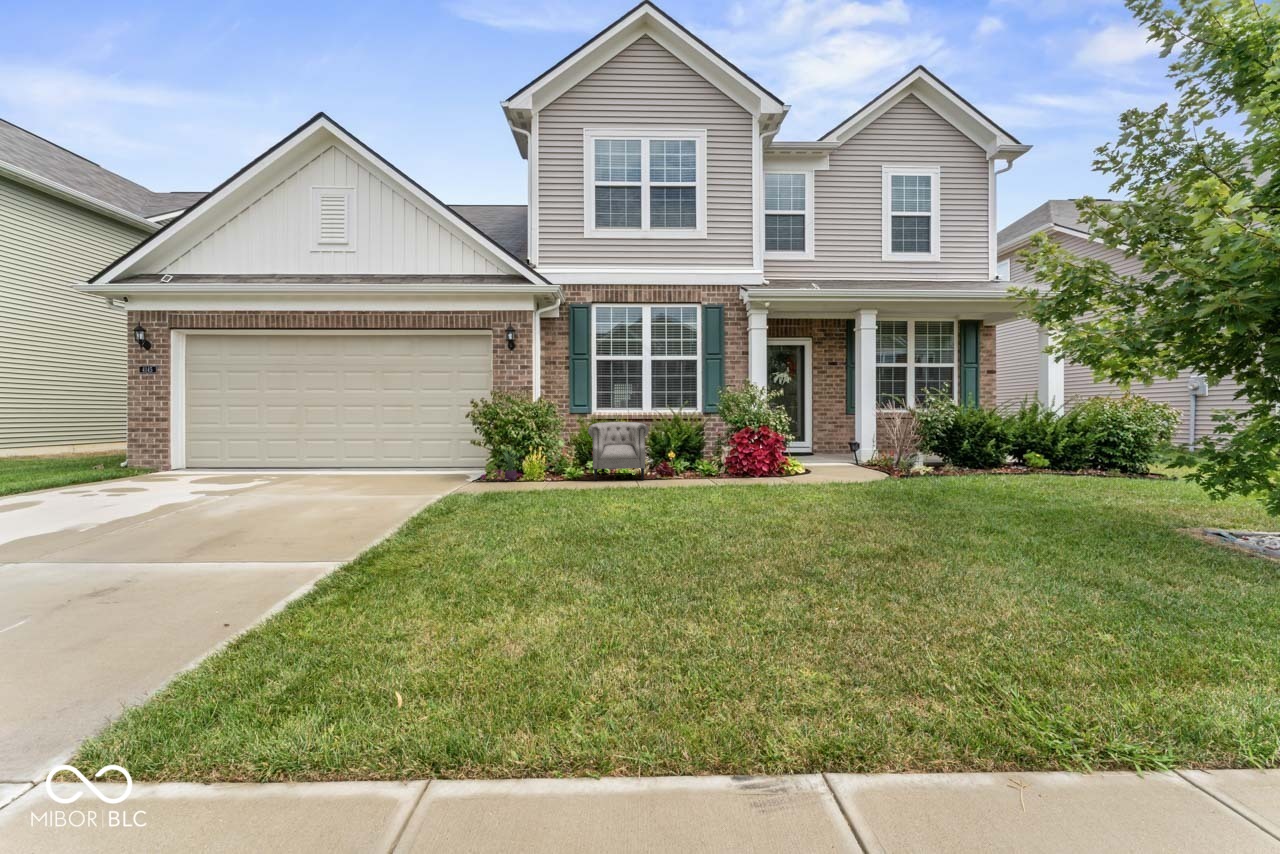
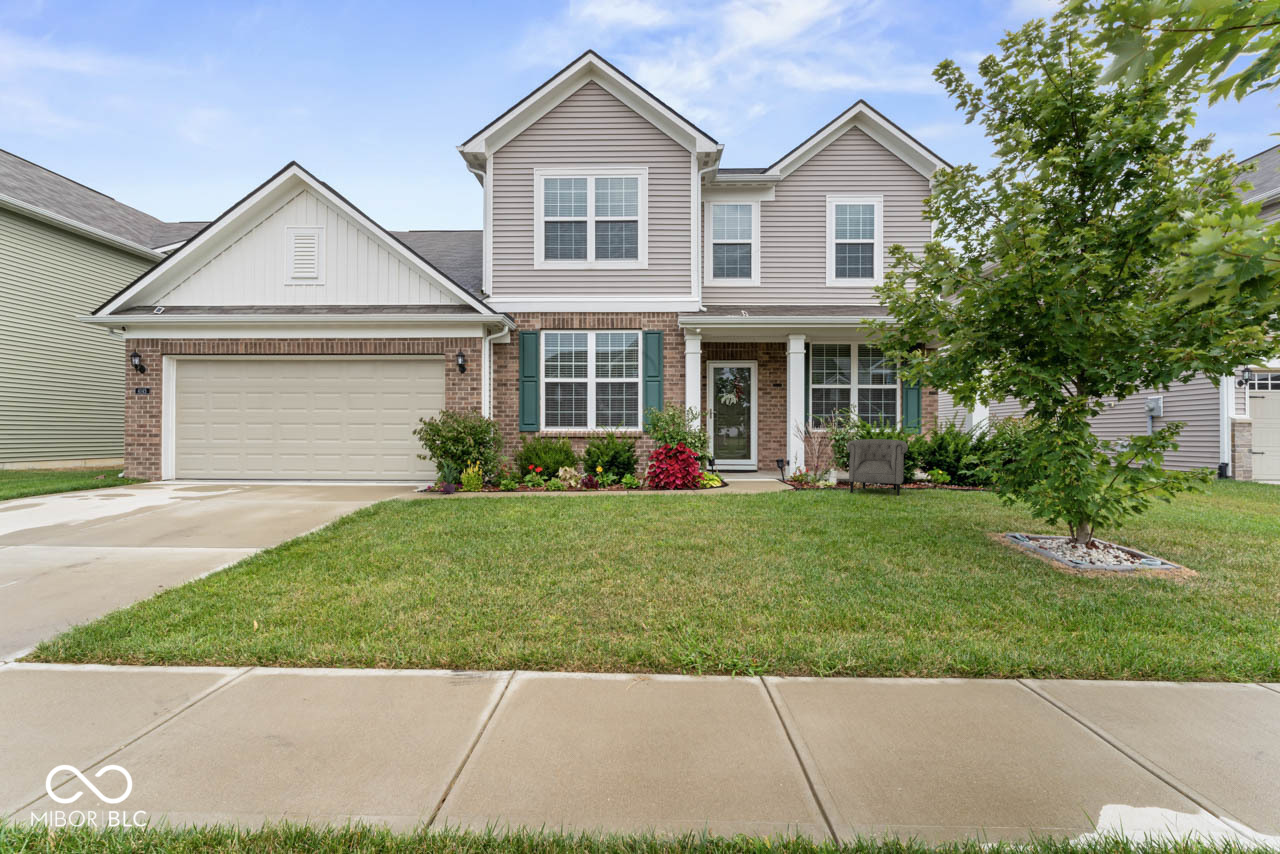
chair: present [588,422,649,481] -> present [847,439,908,495]

